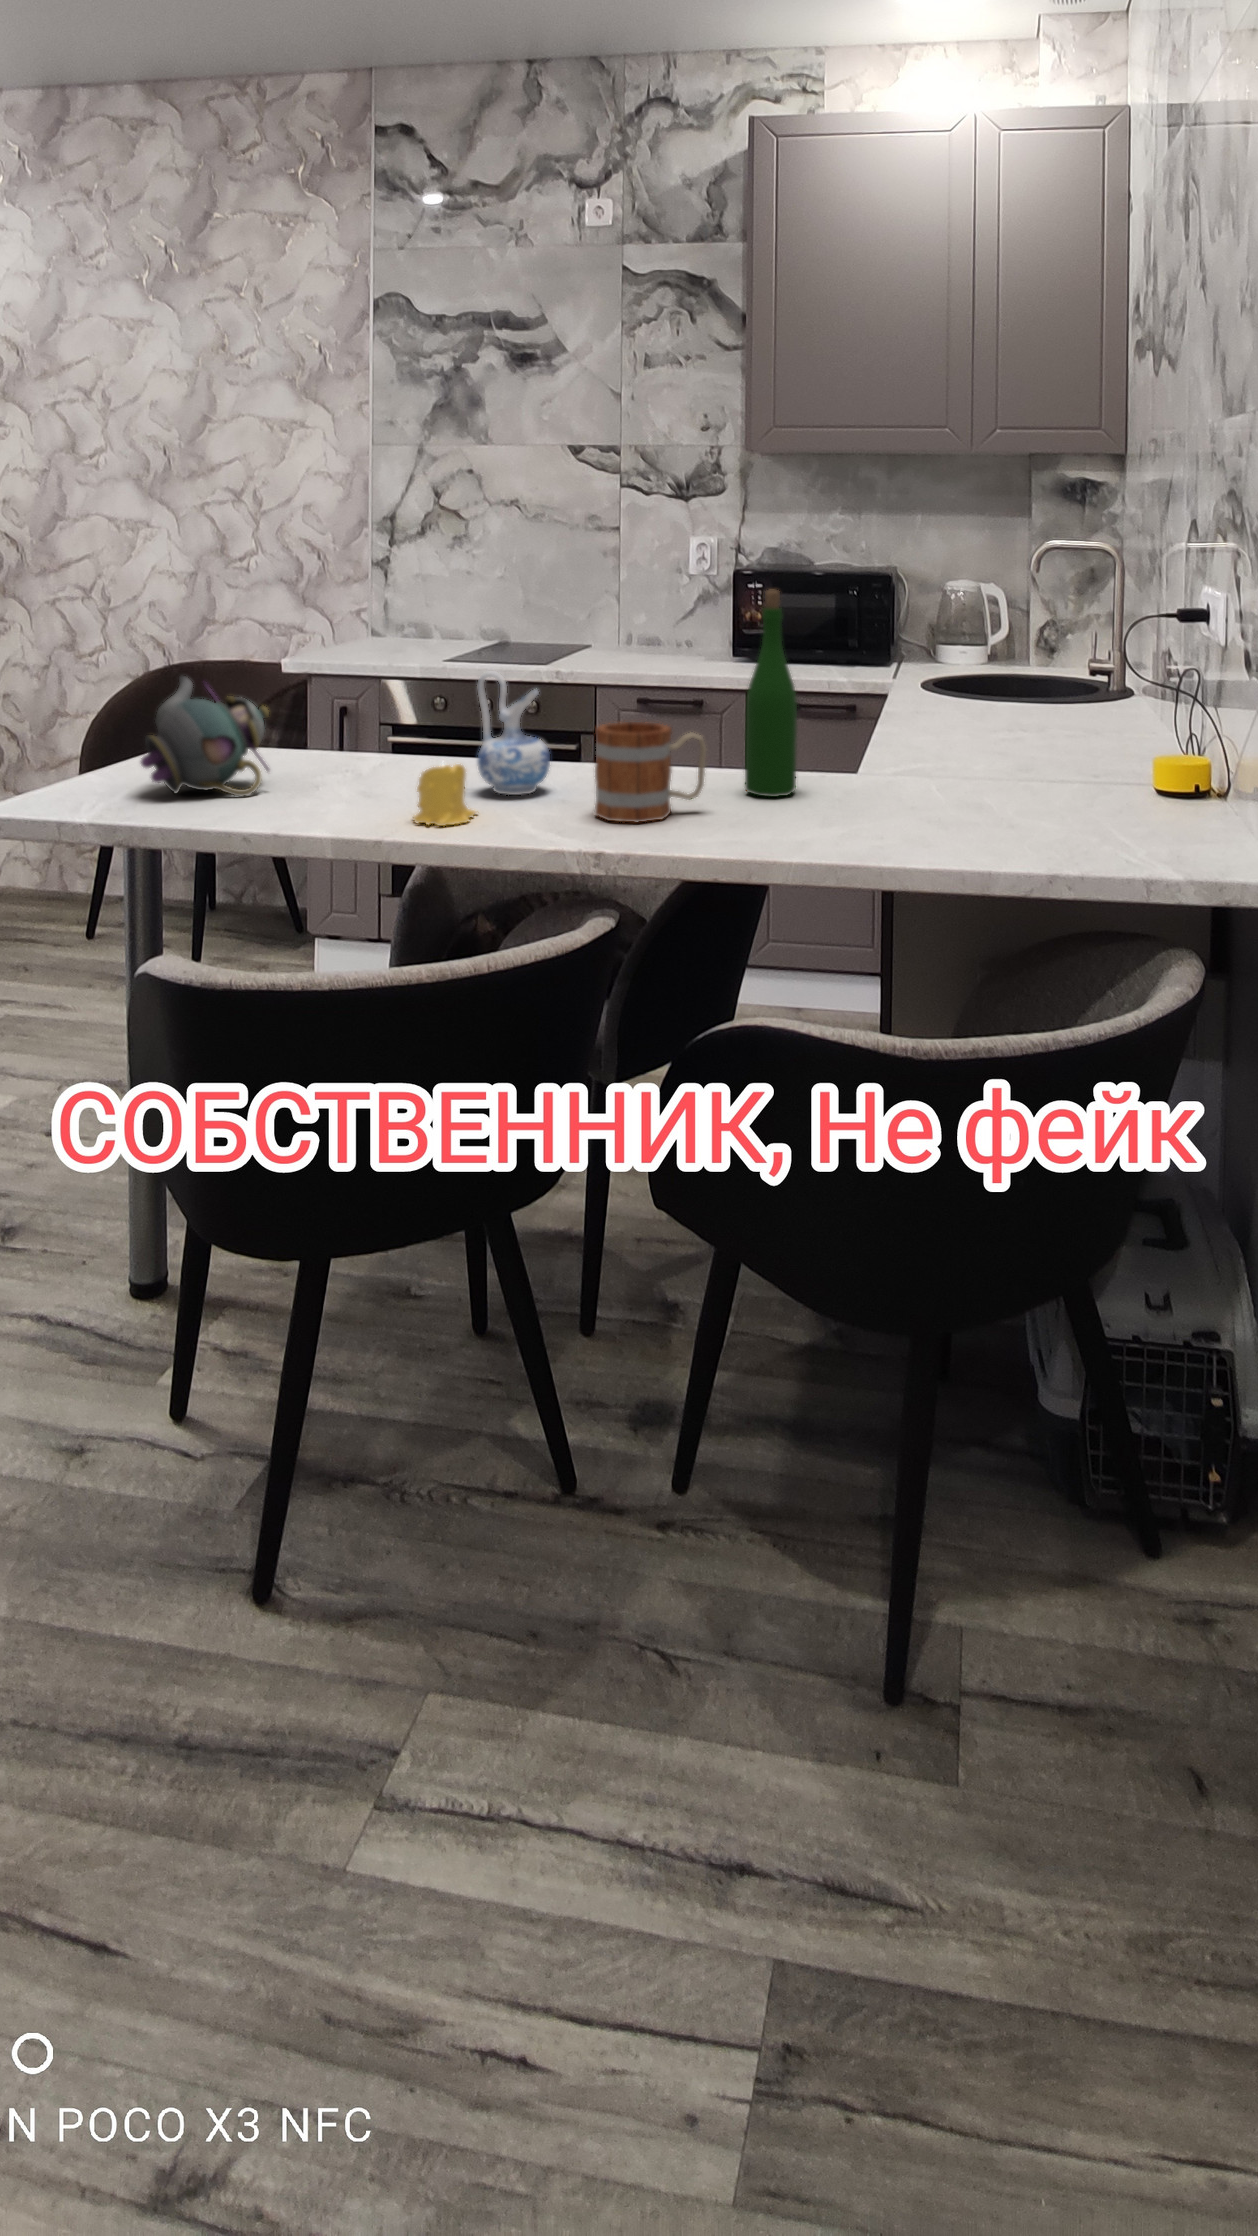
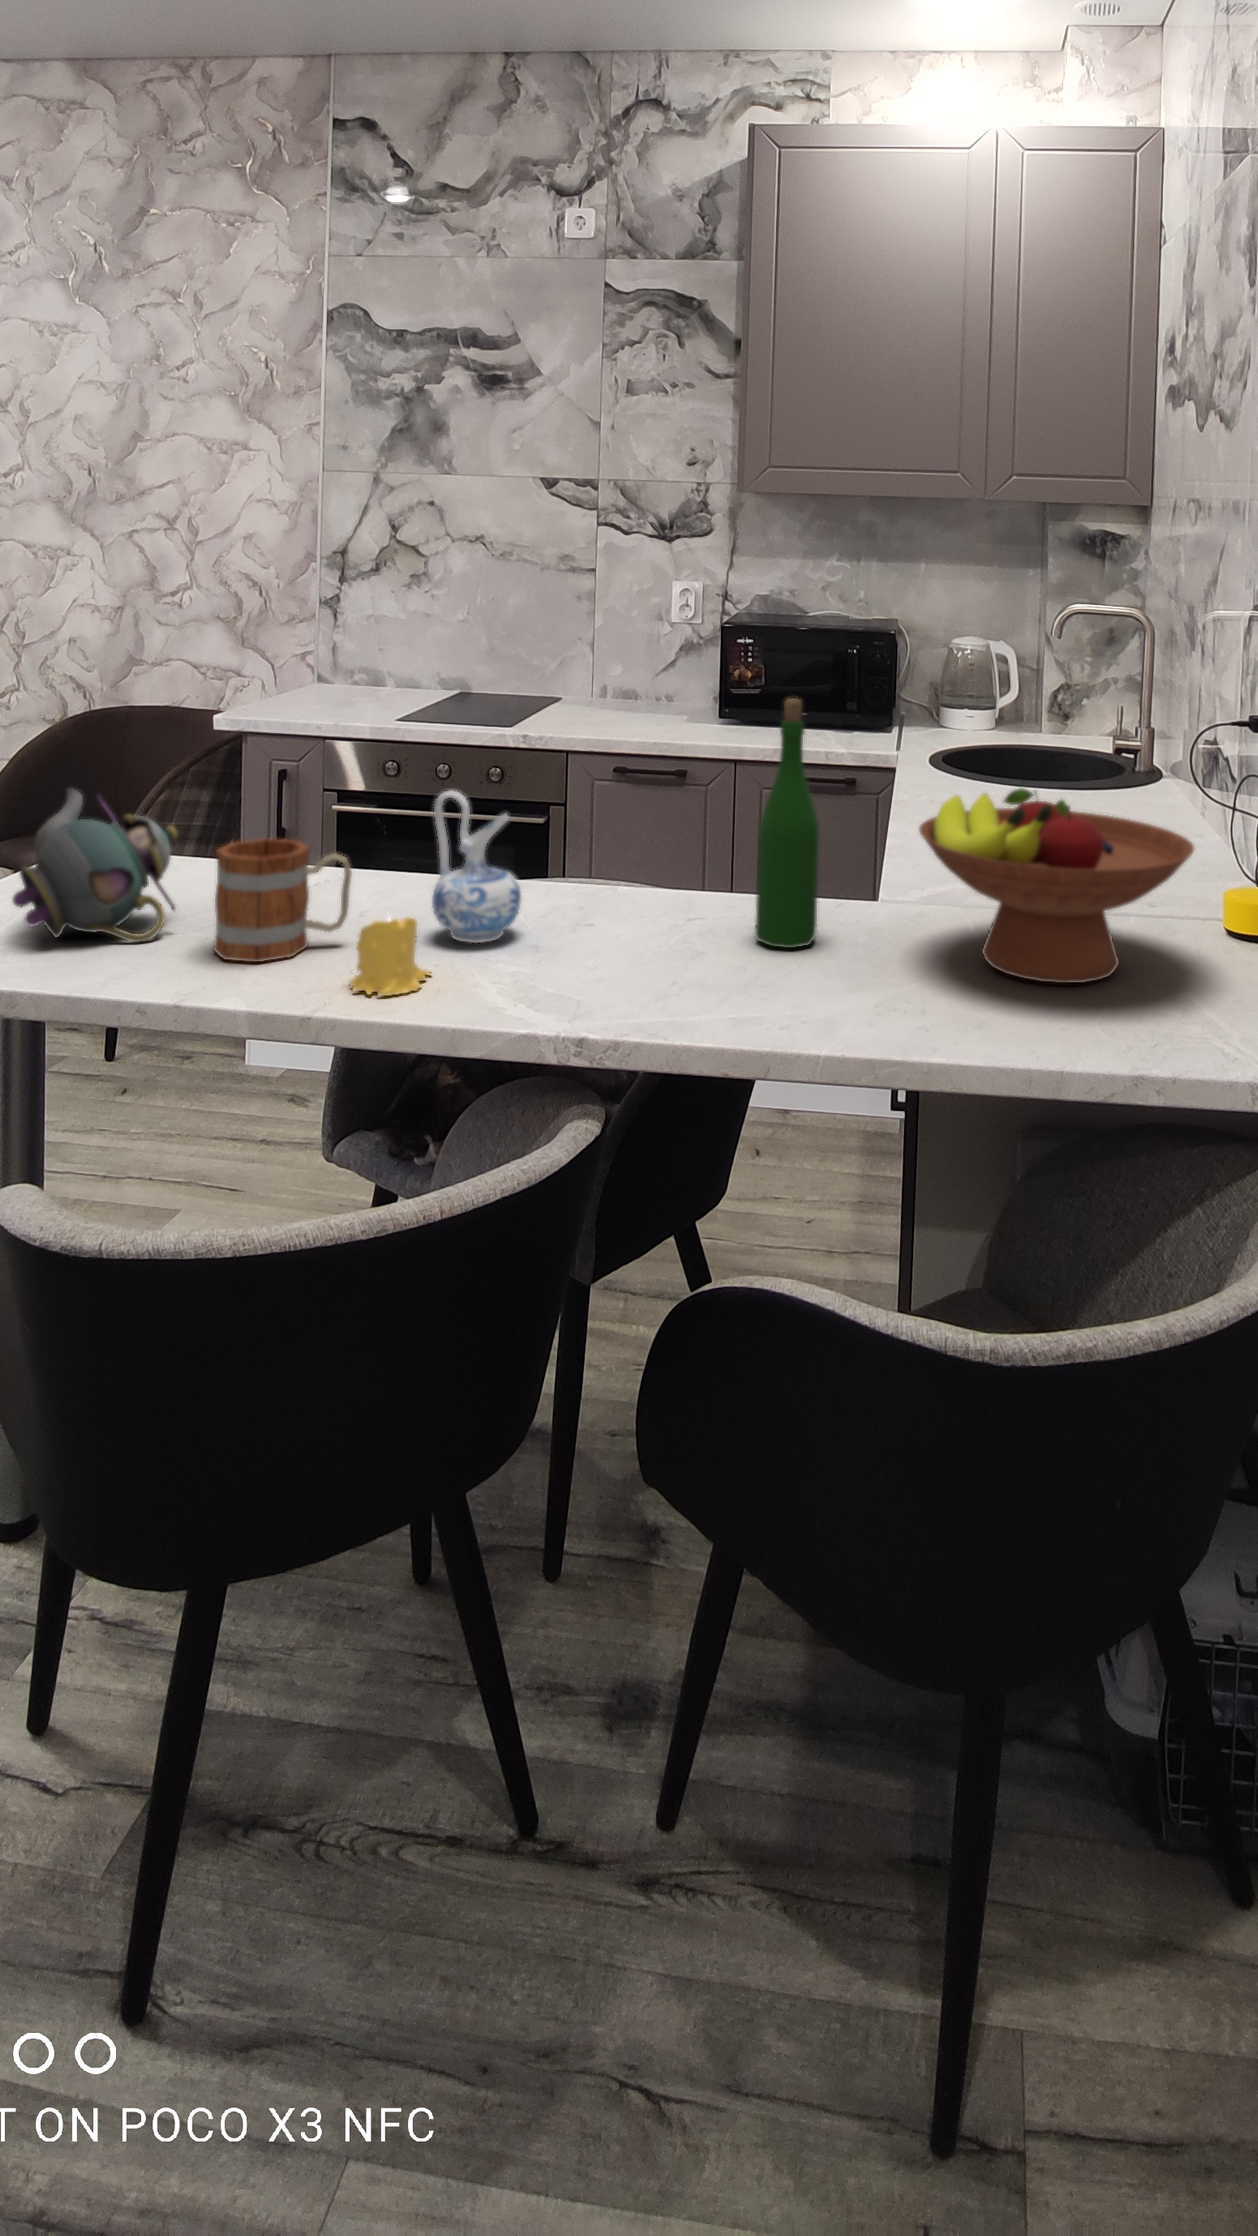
fruit bowl: none [878,658,1109,816] -> present [919,788,1195,983]
mug: present [595,722,706,822] -> present [214,838,352,962]

